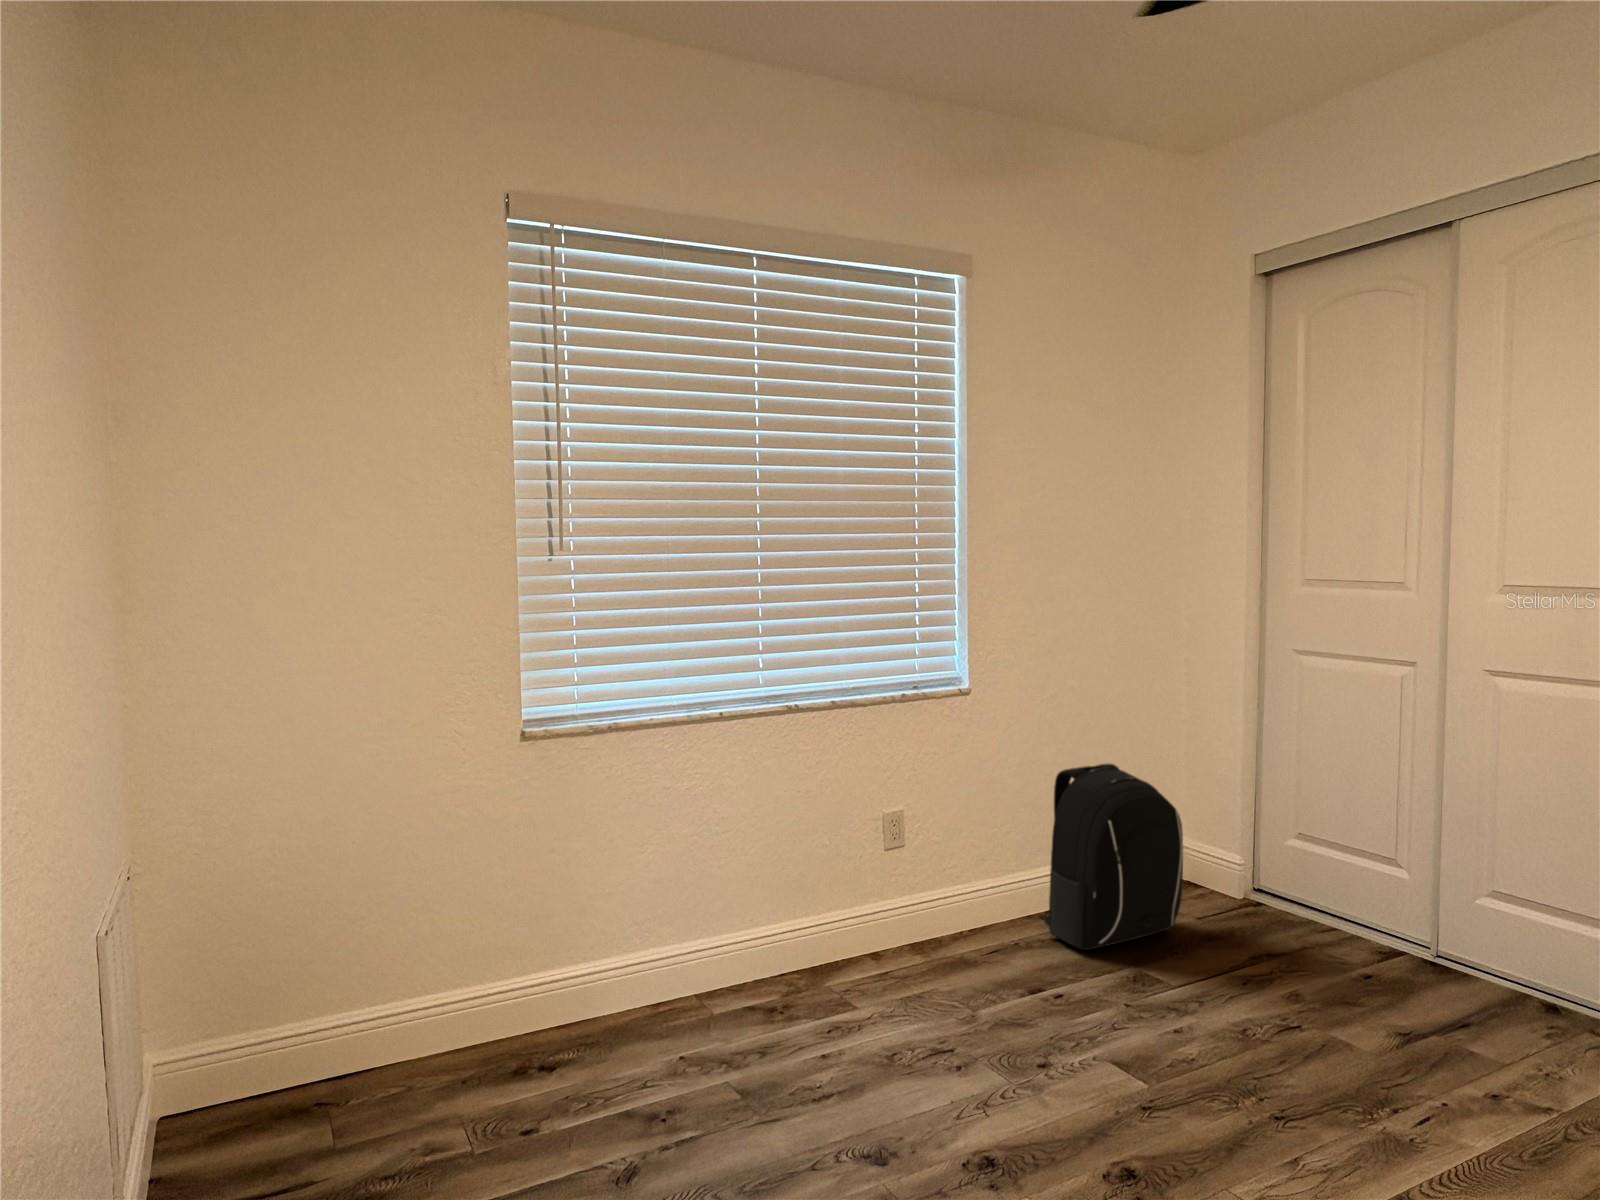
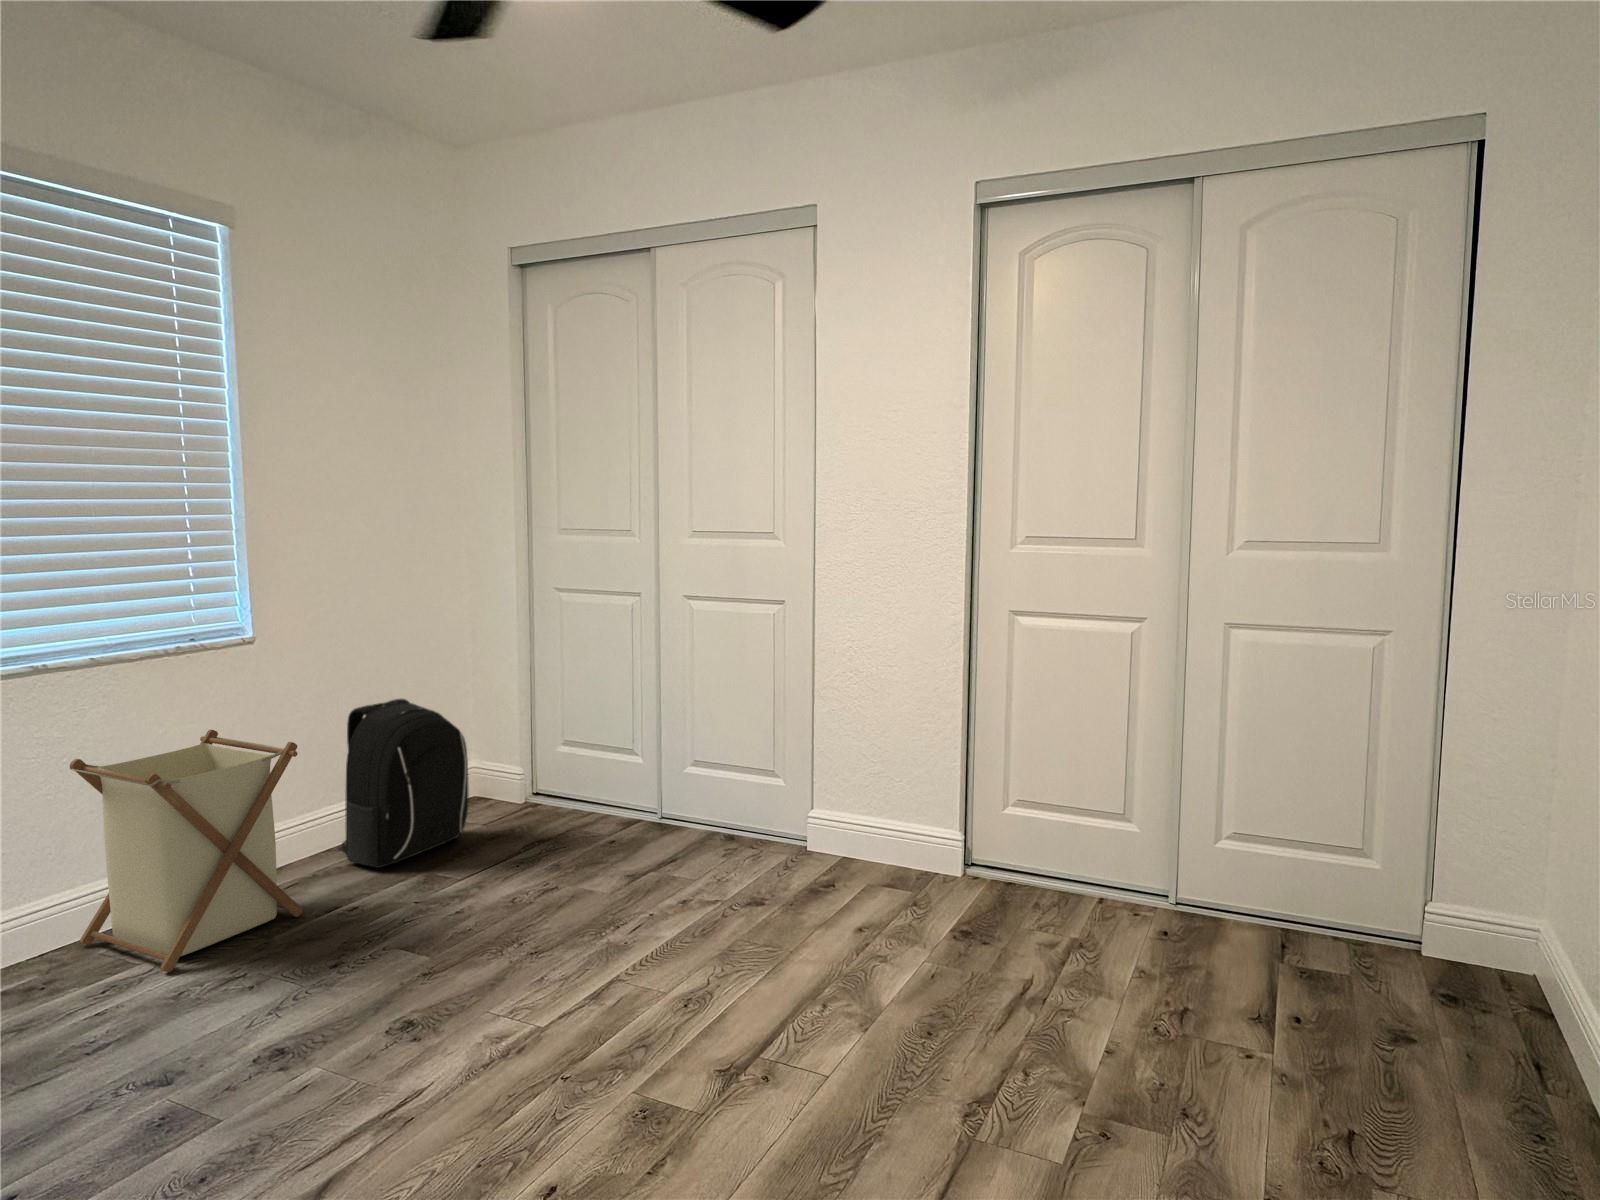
laundry basket: none [813,778,1010,1024] -> present [70,730,303,972]

